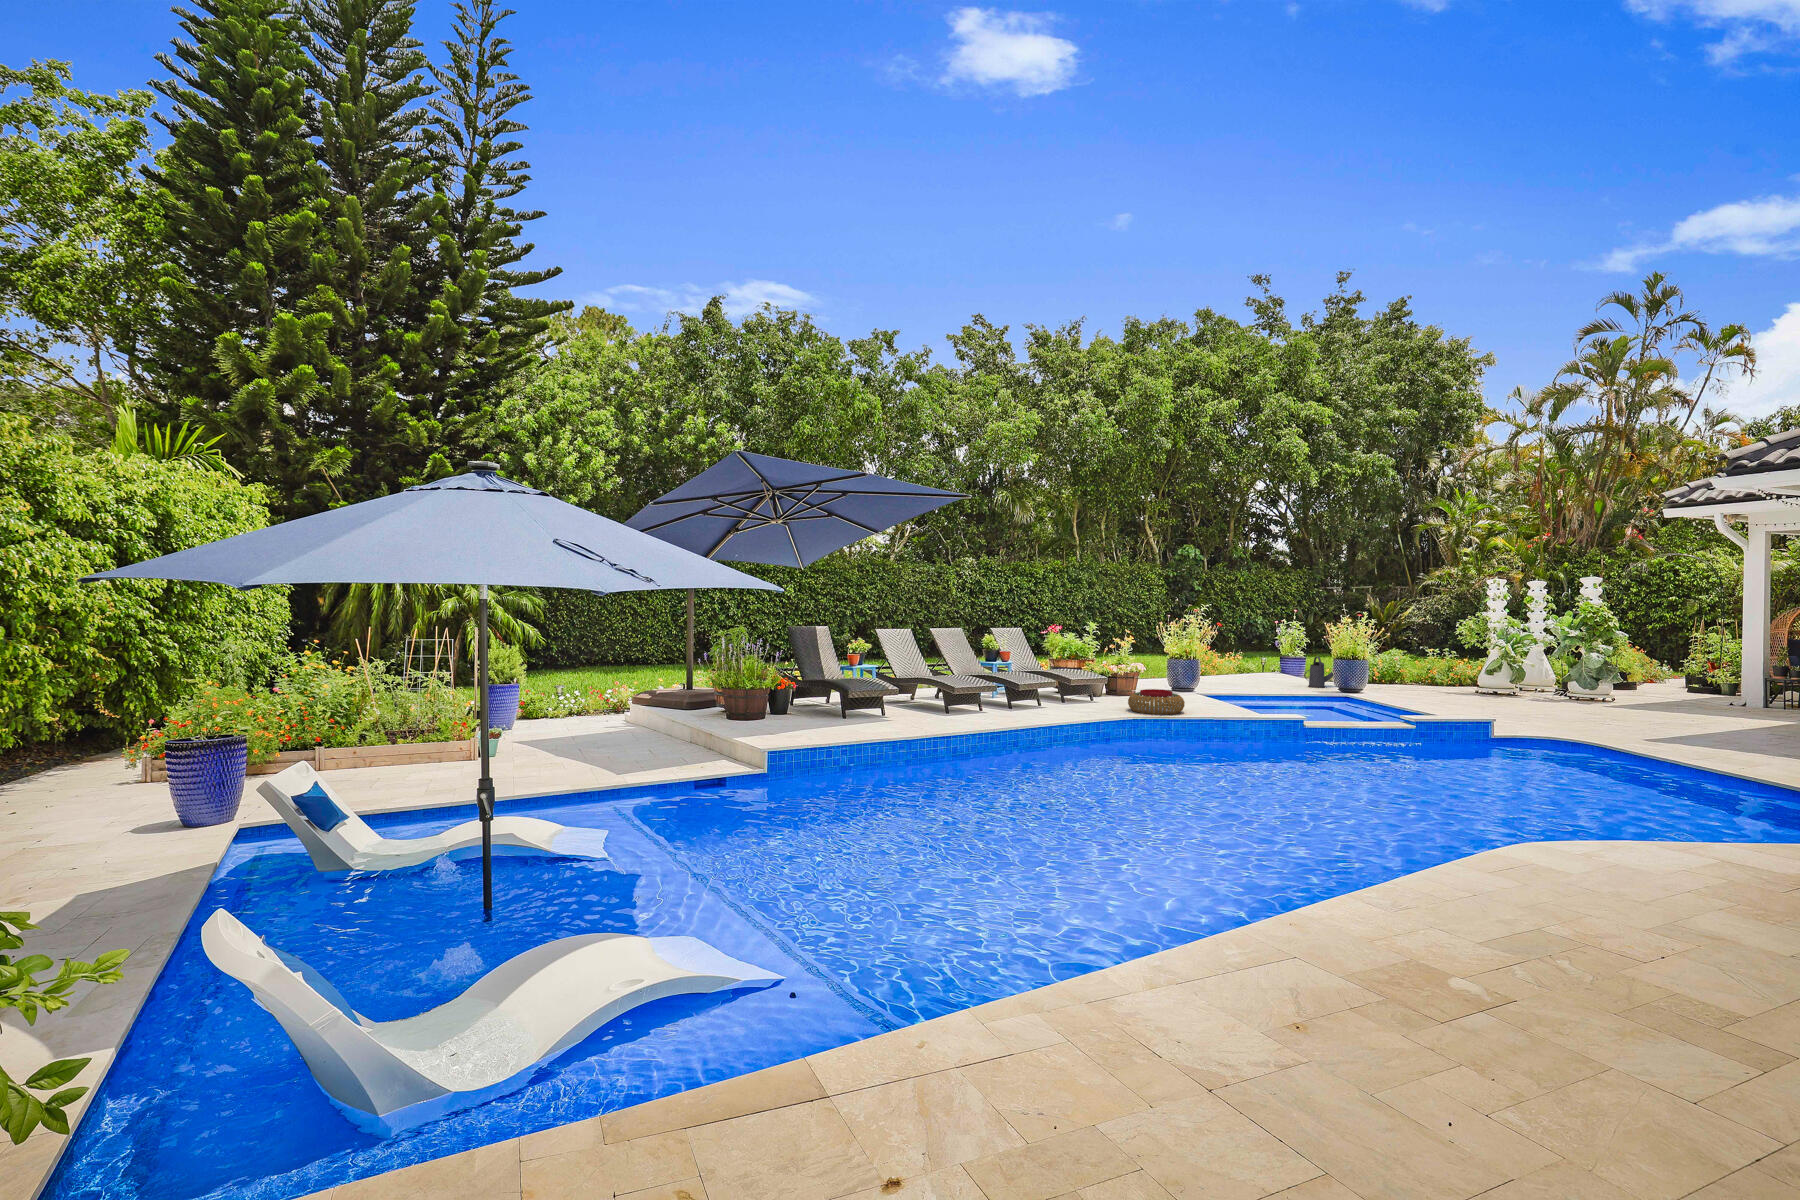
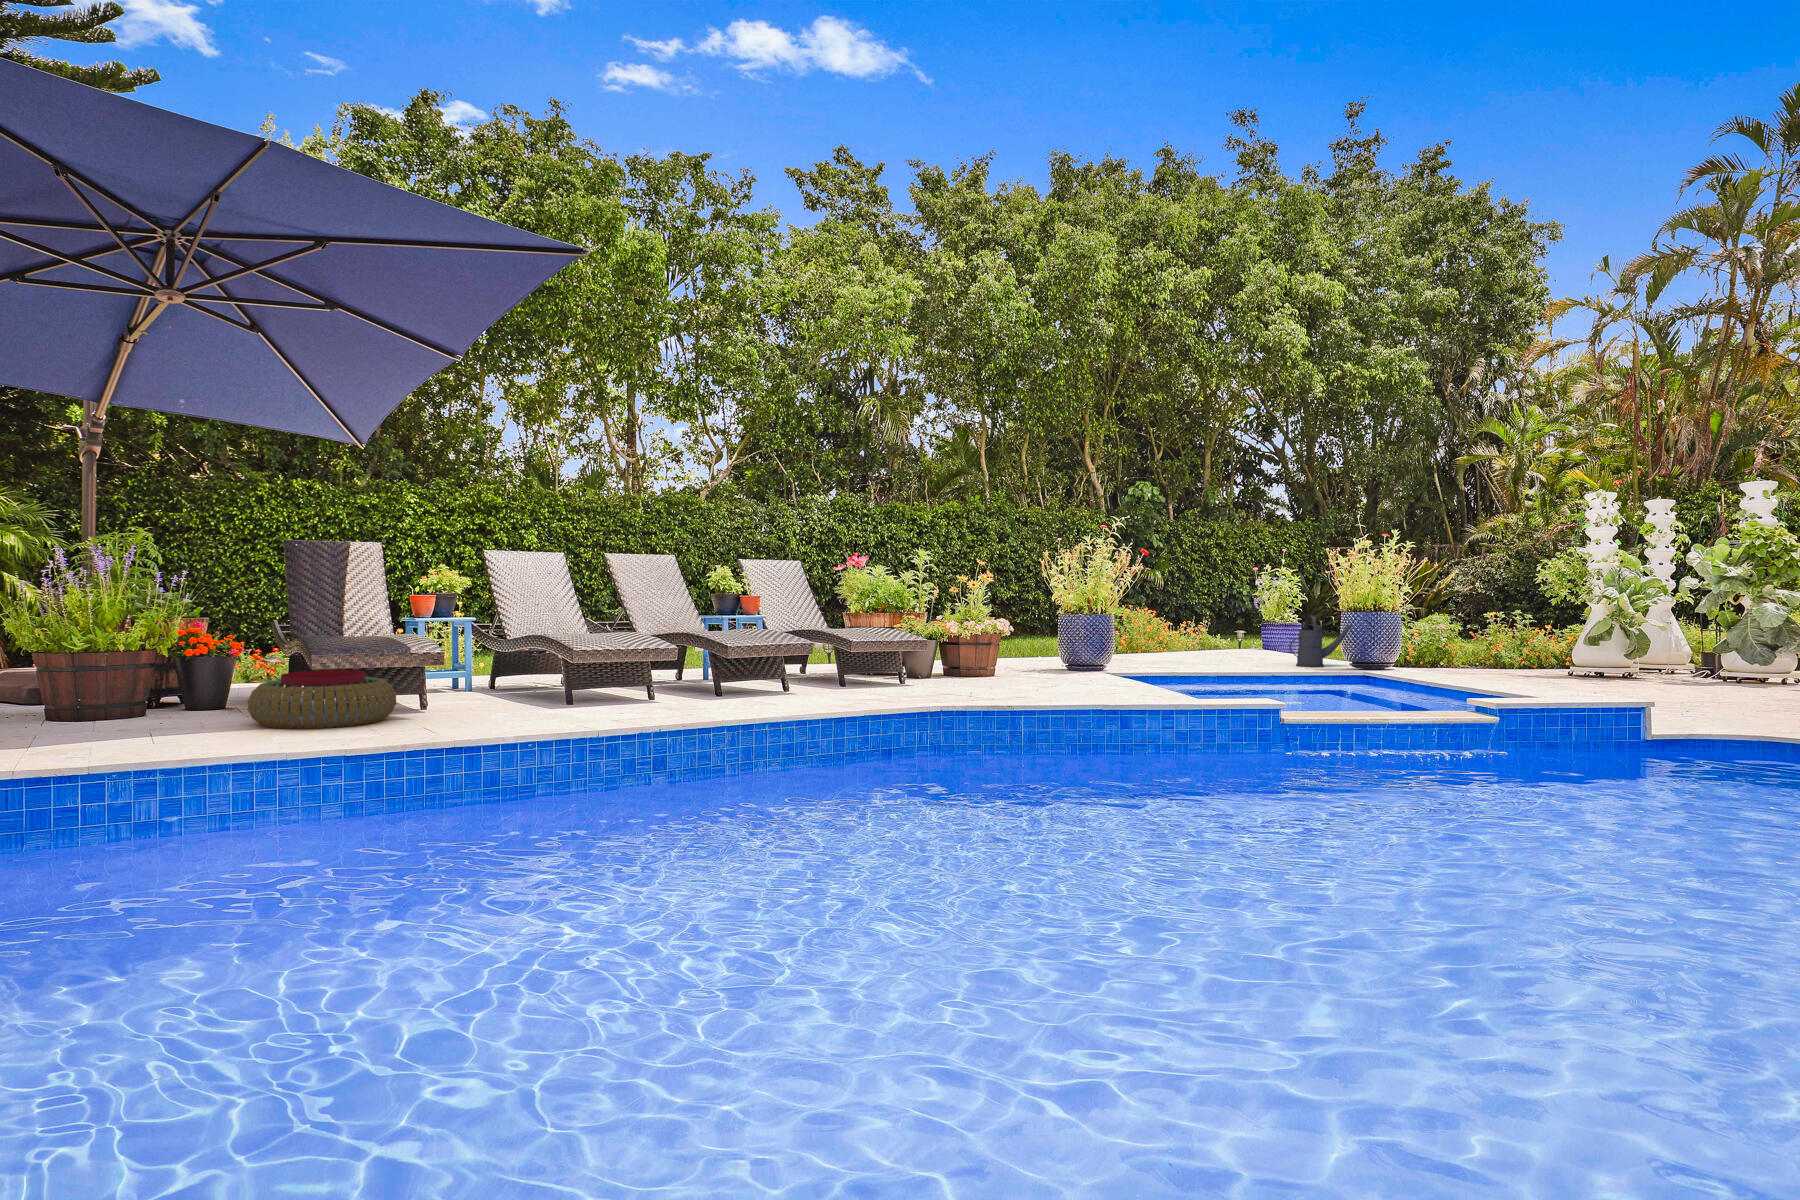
pouf: present [1128,689,1185,714] -> present [248,670,397,729]

